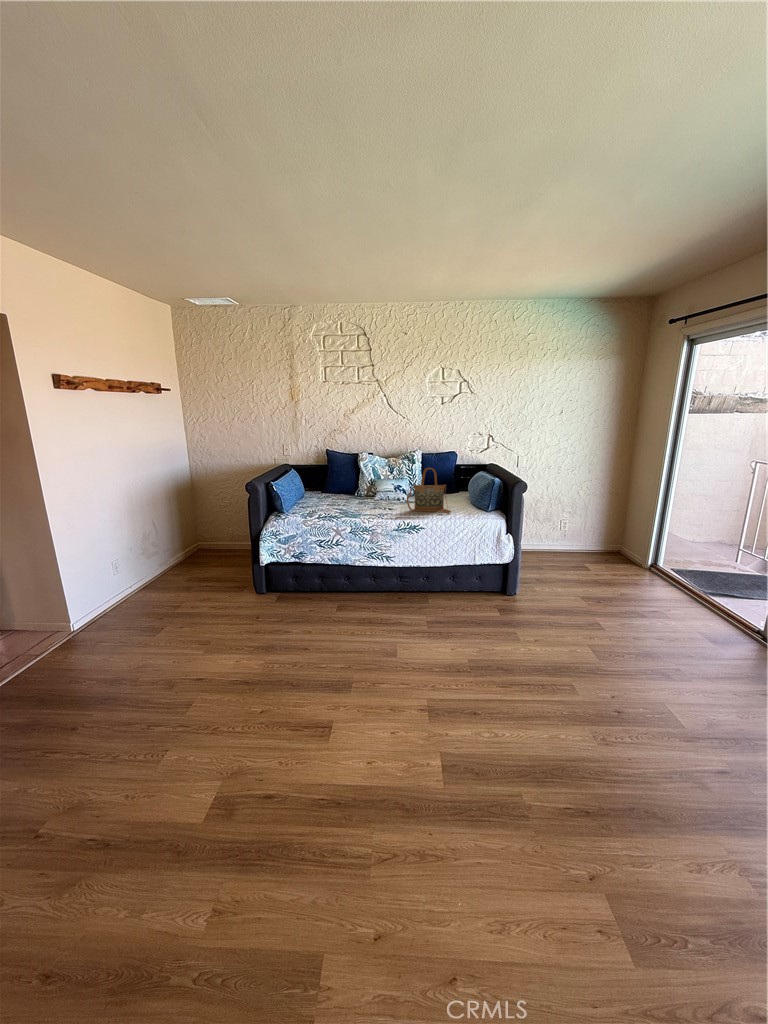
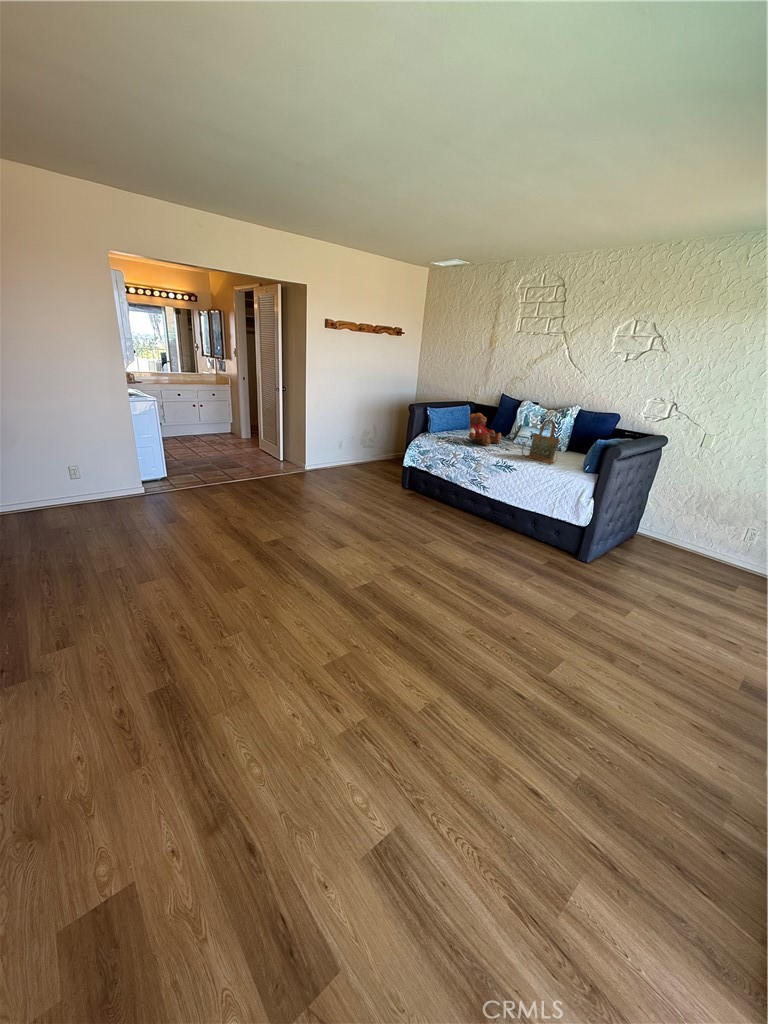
teddy bear: none [328,475,367,511] -> present [469,413,501,446]

